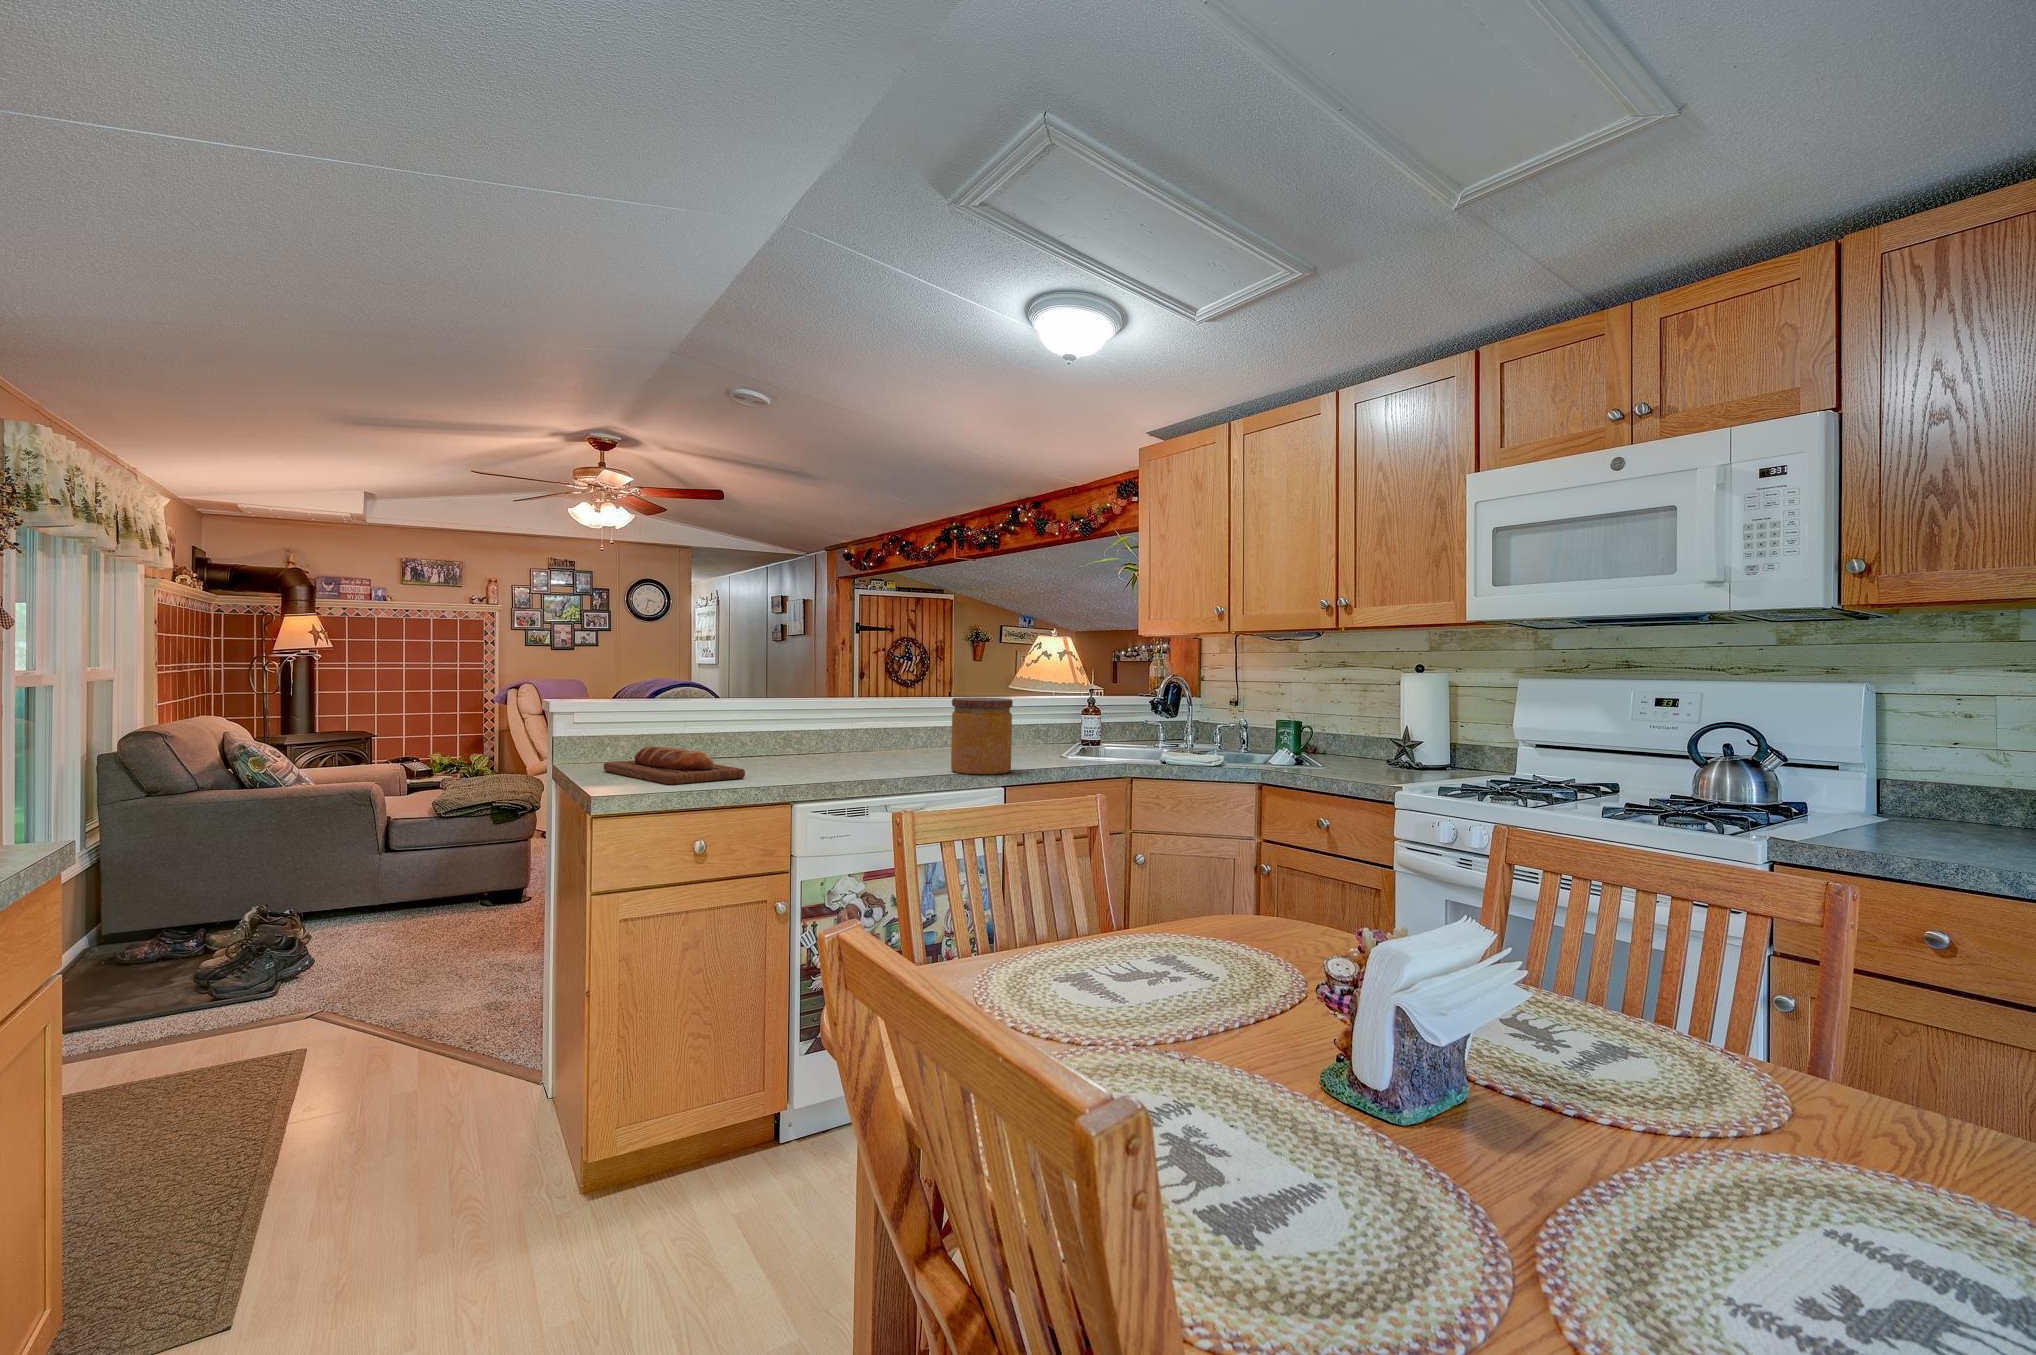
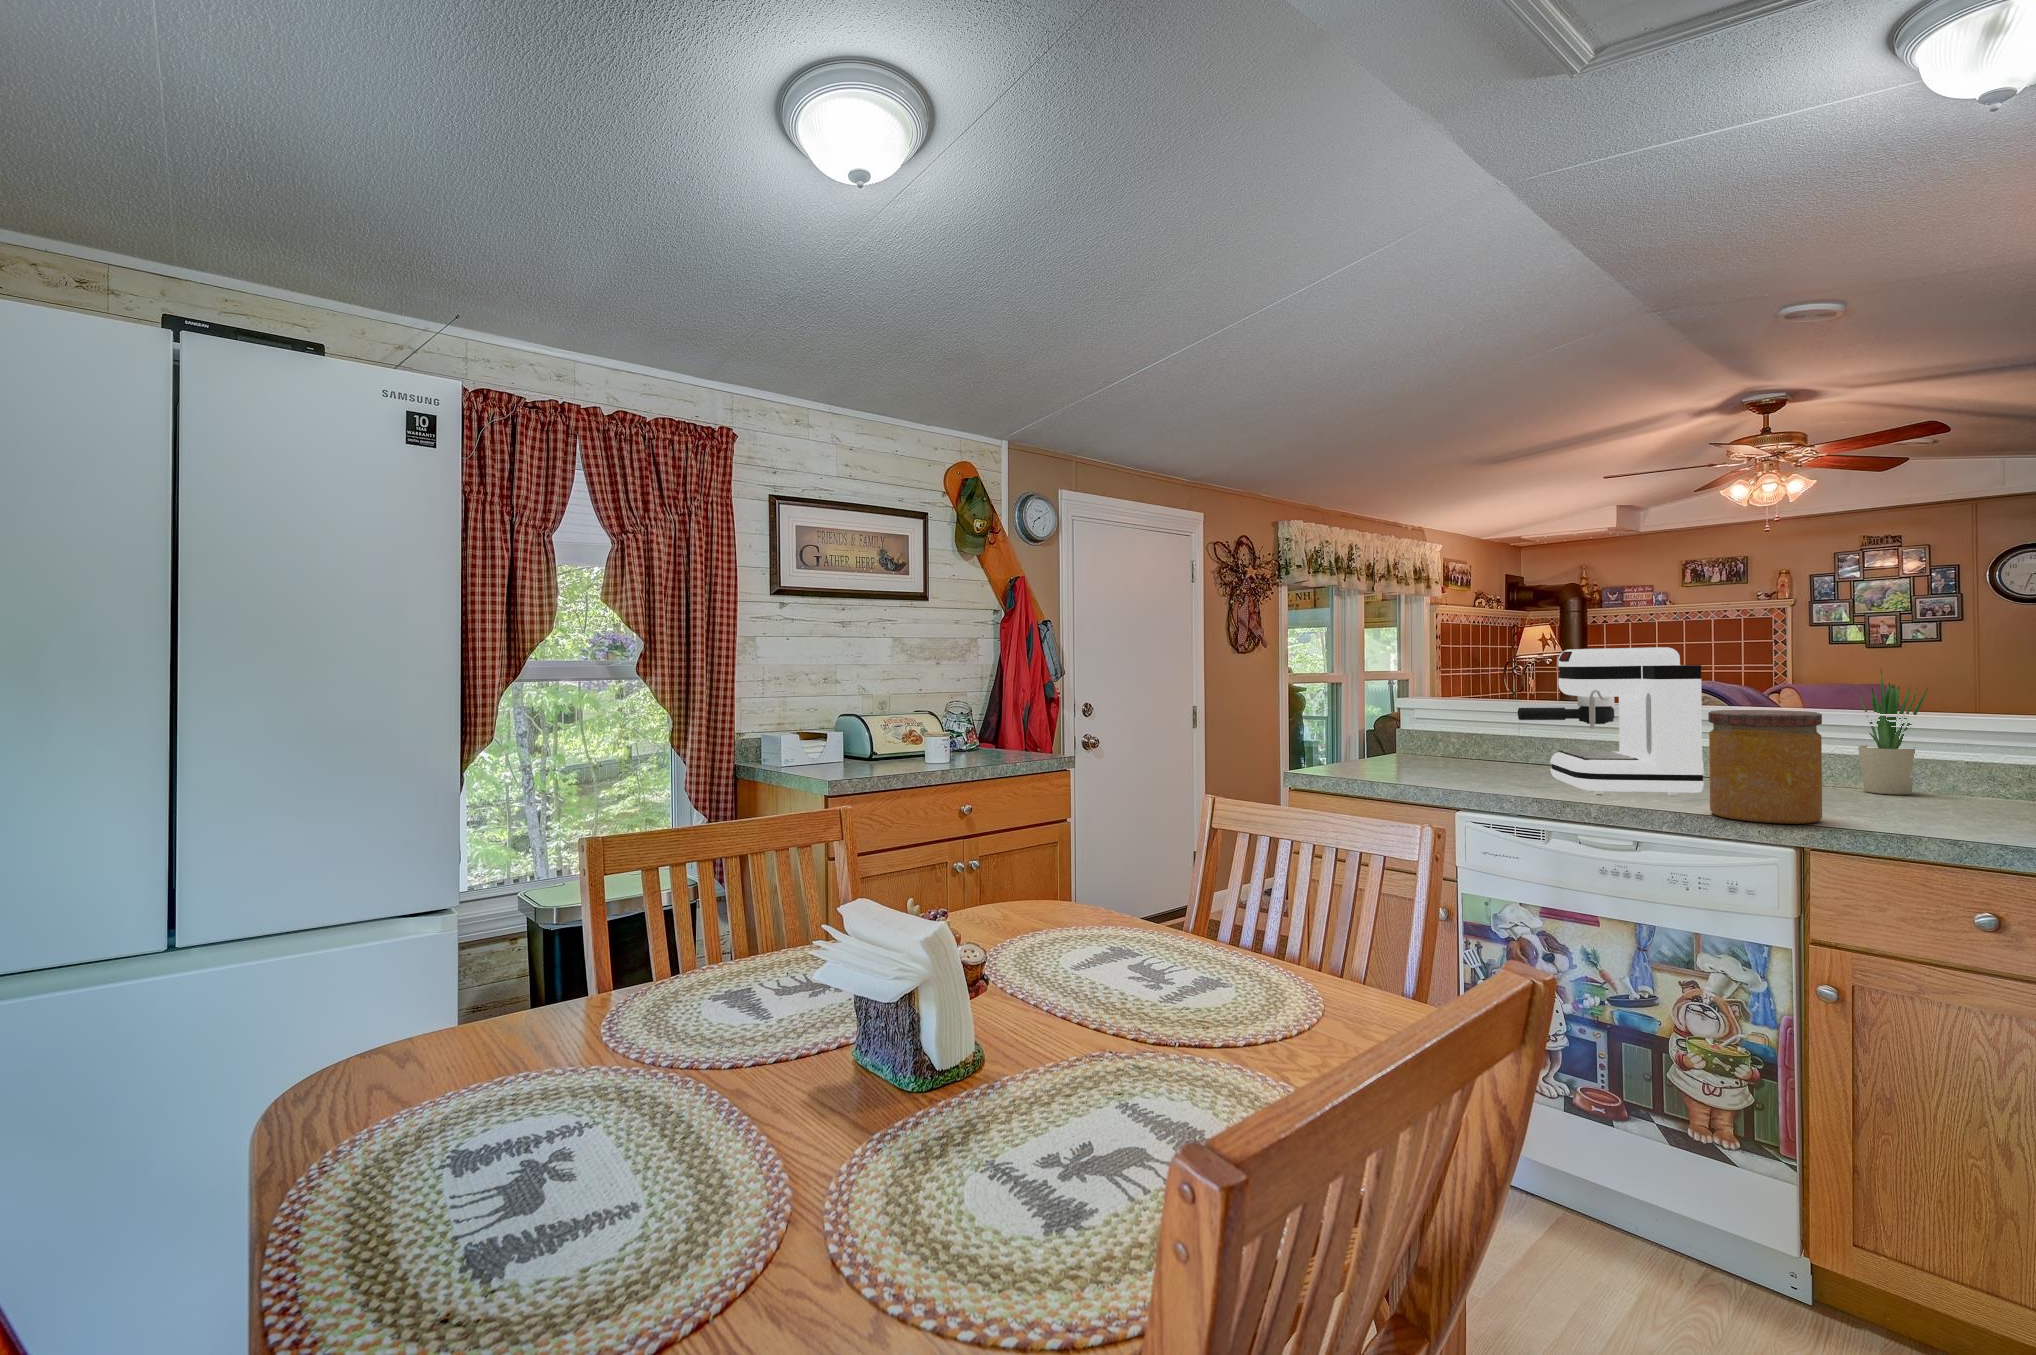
coffee maker: none [785,649,905,771] -> present [1518,647,1703,796]
potted plant: none [910,668,946,752] -> present [1858,670,1927,795]
bread loaf: present [604,746,745,784] -> none [1367,747,1468,783]

